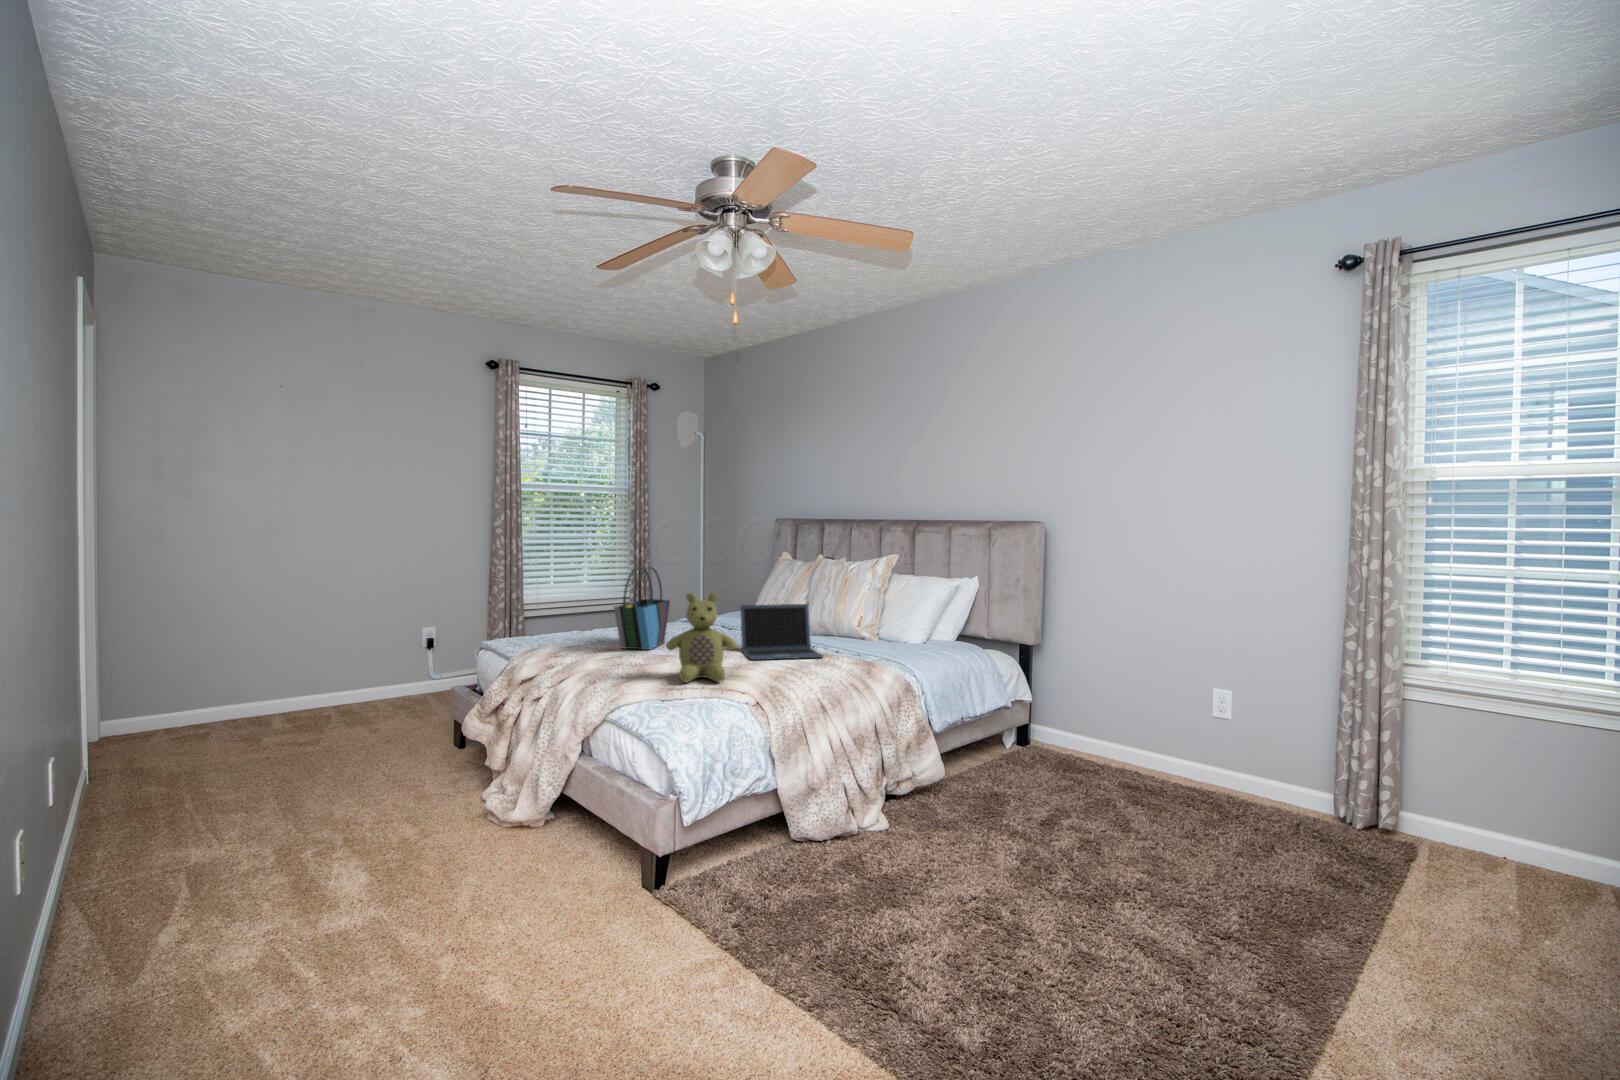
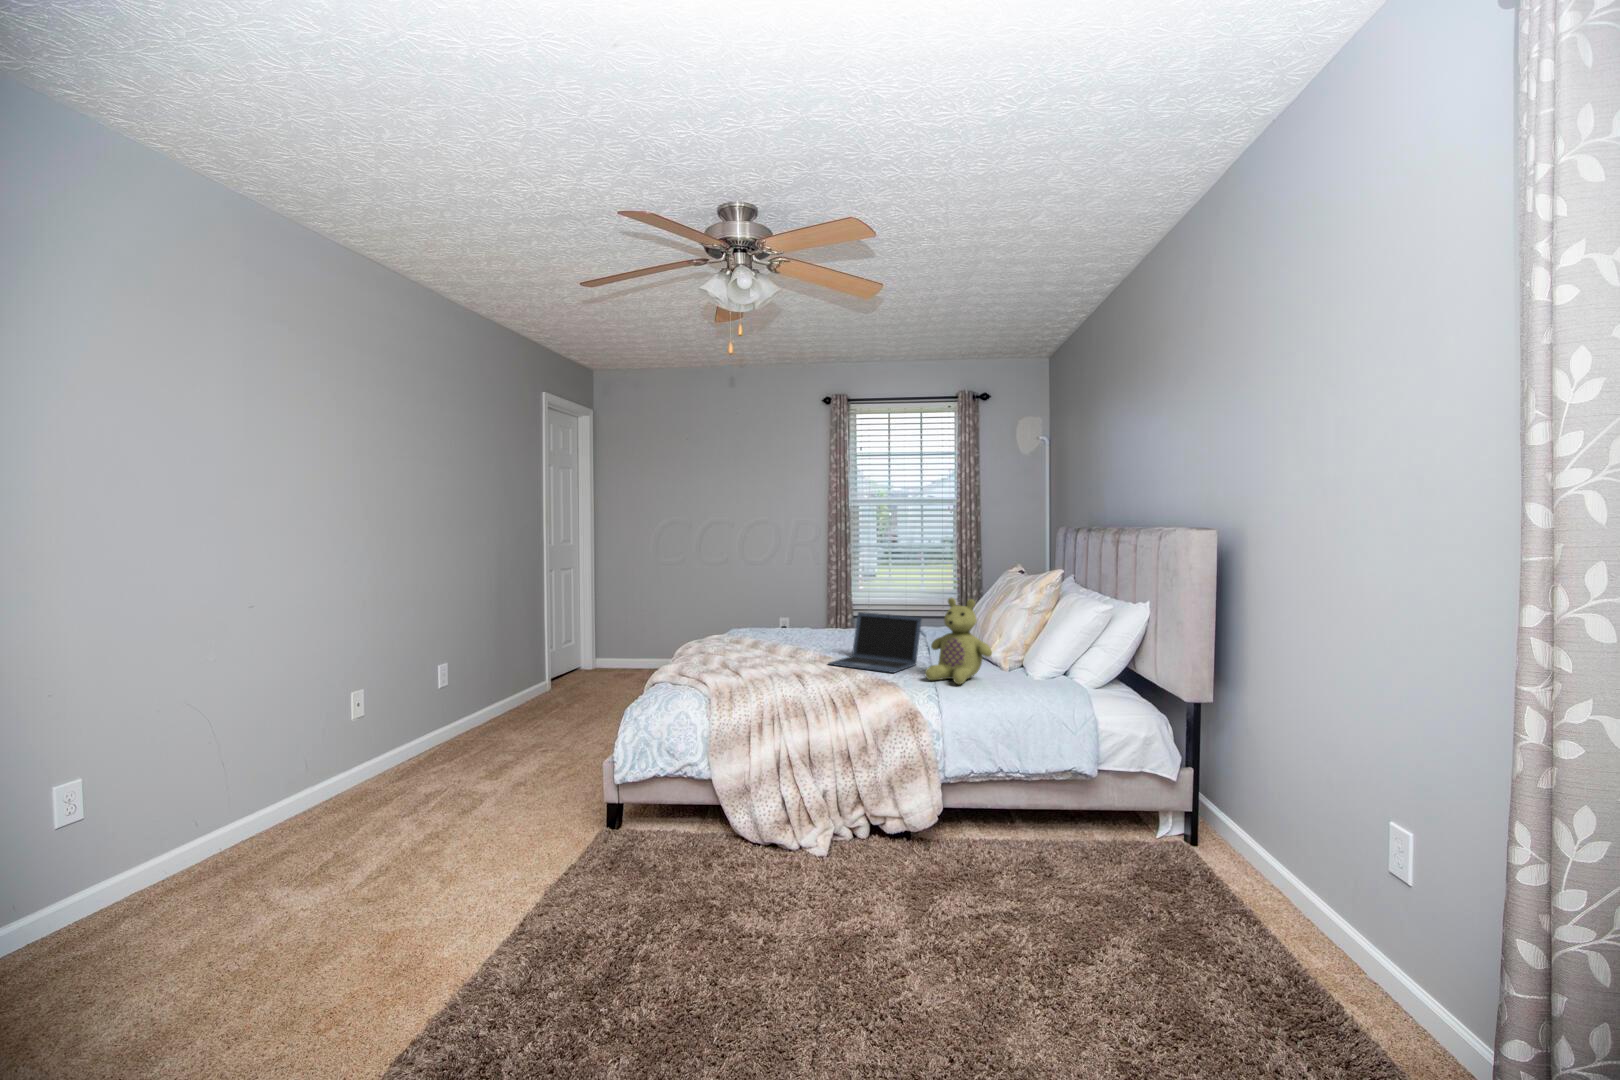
tote bag: present [614,566,670,650] -> none [765,570,836,645]
stuffed bear: present [666,593,736,682] -> present [925,597,992,684]

